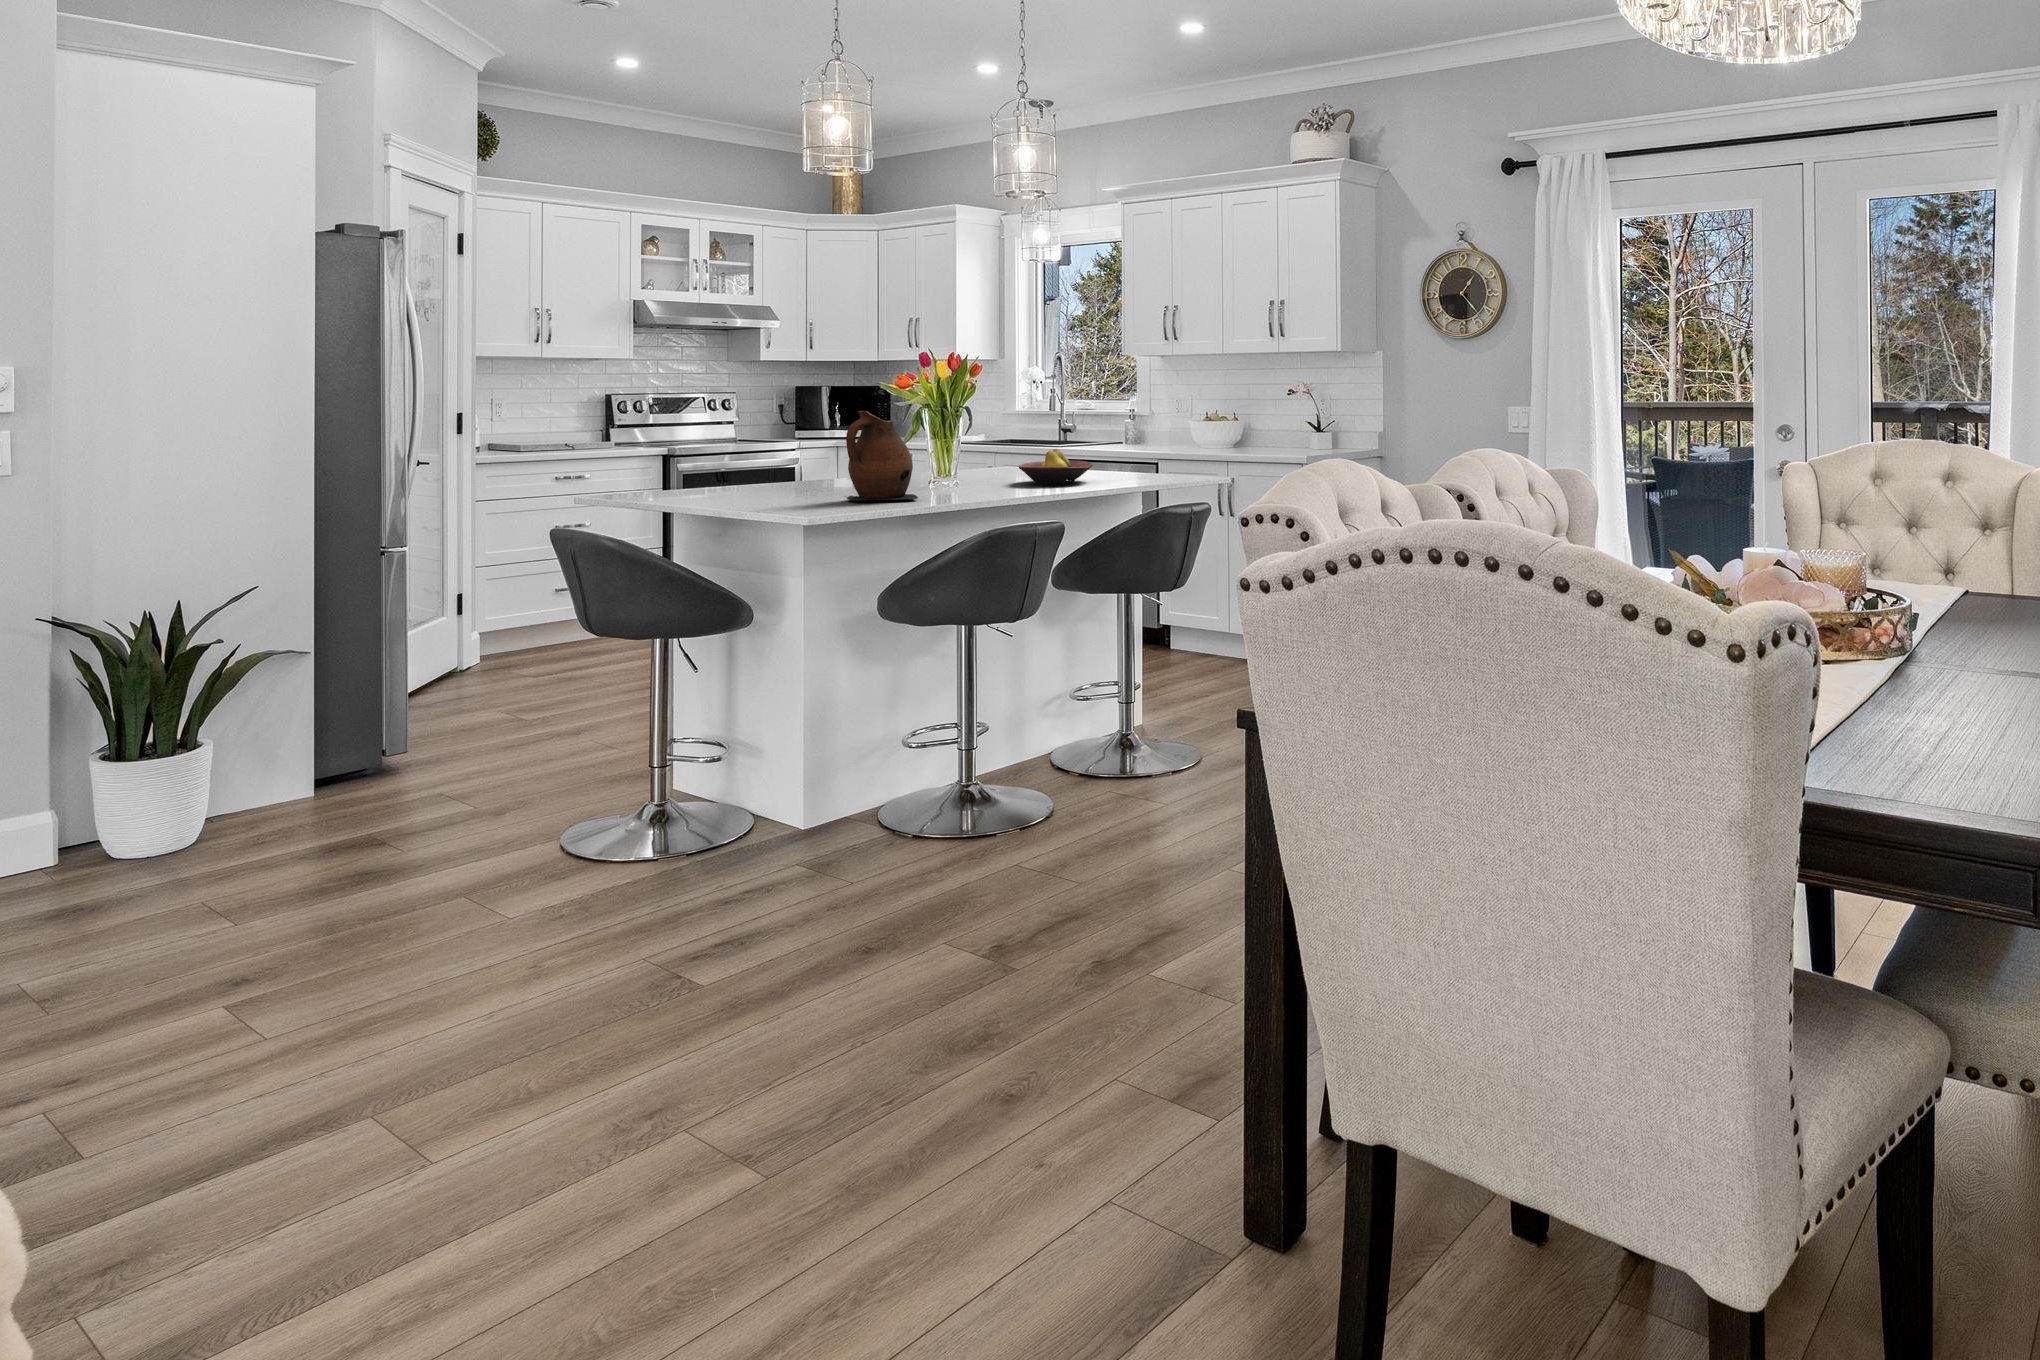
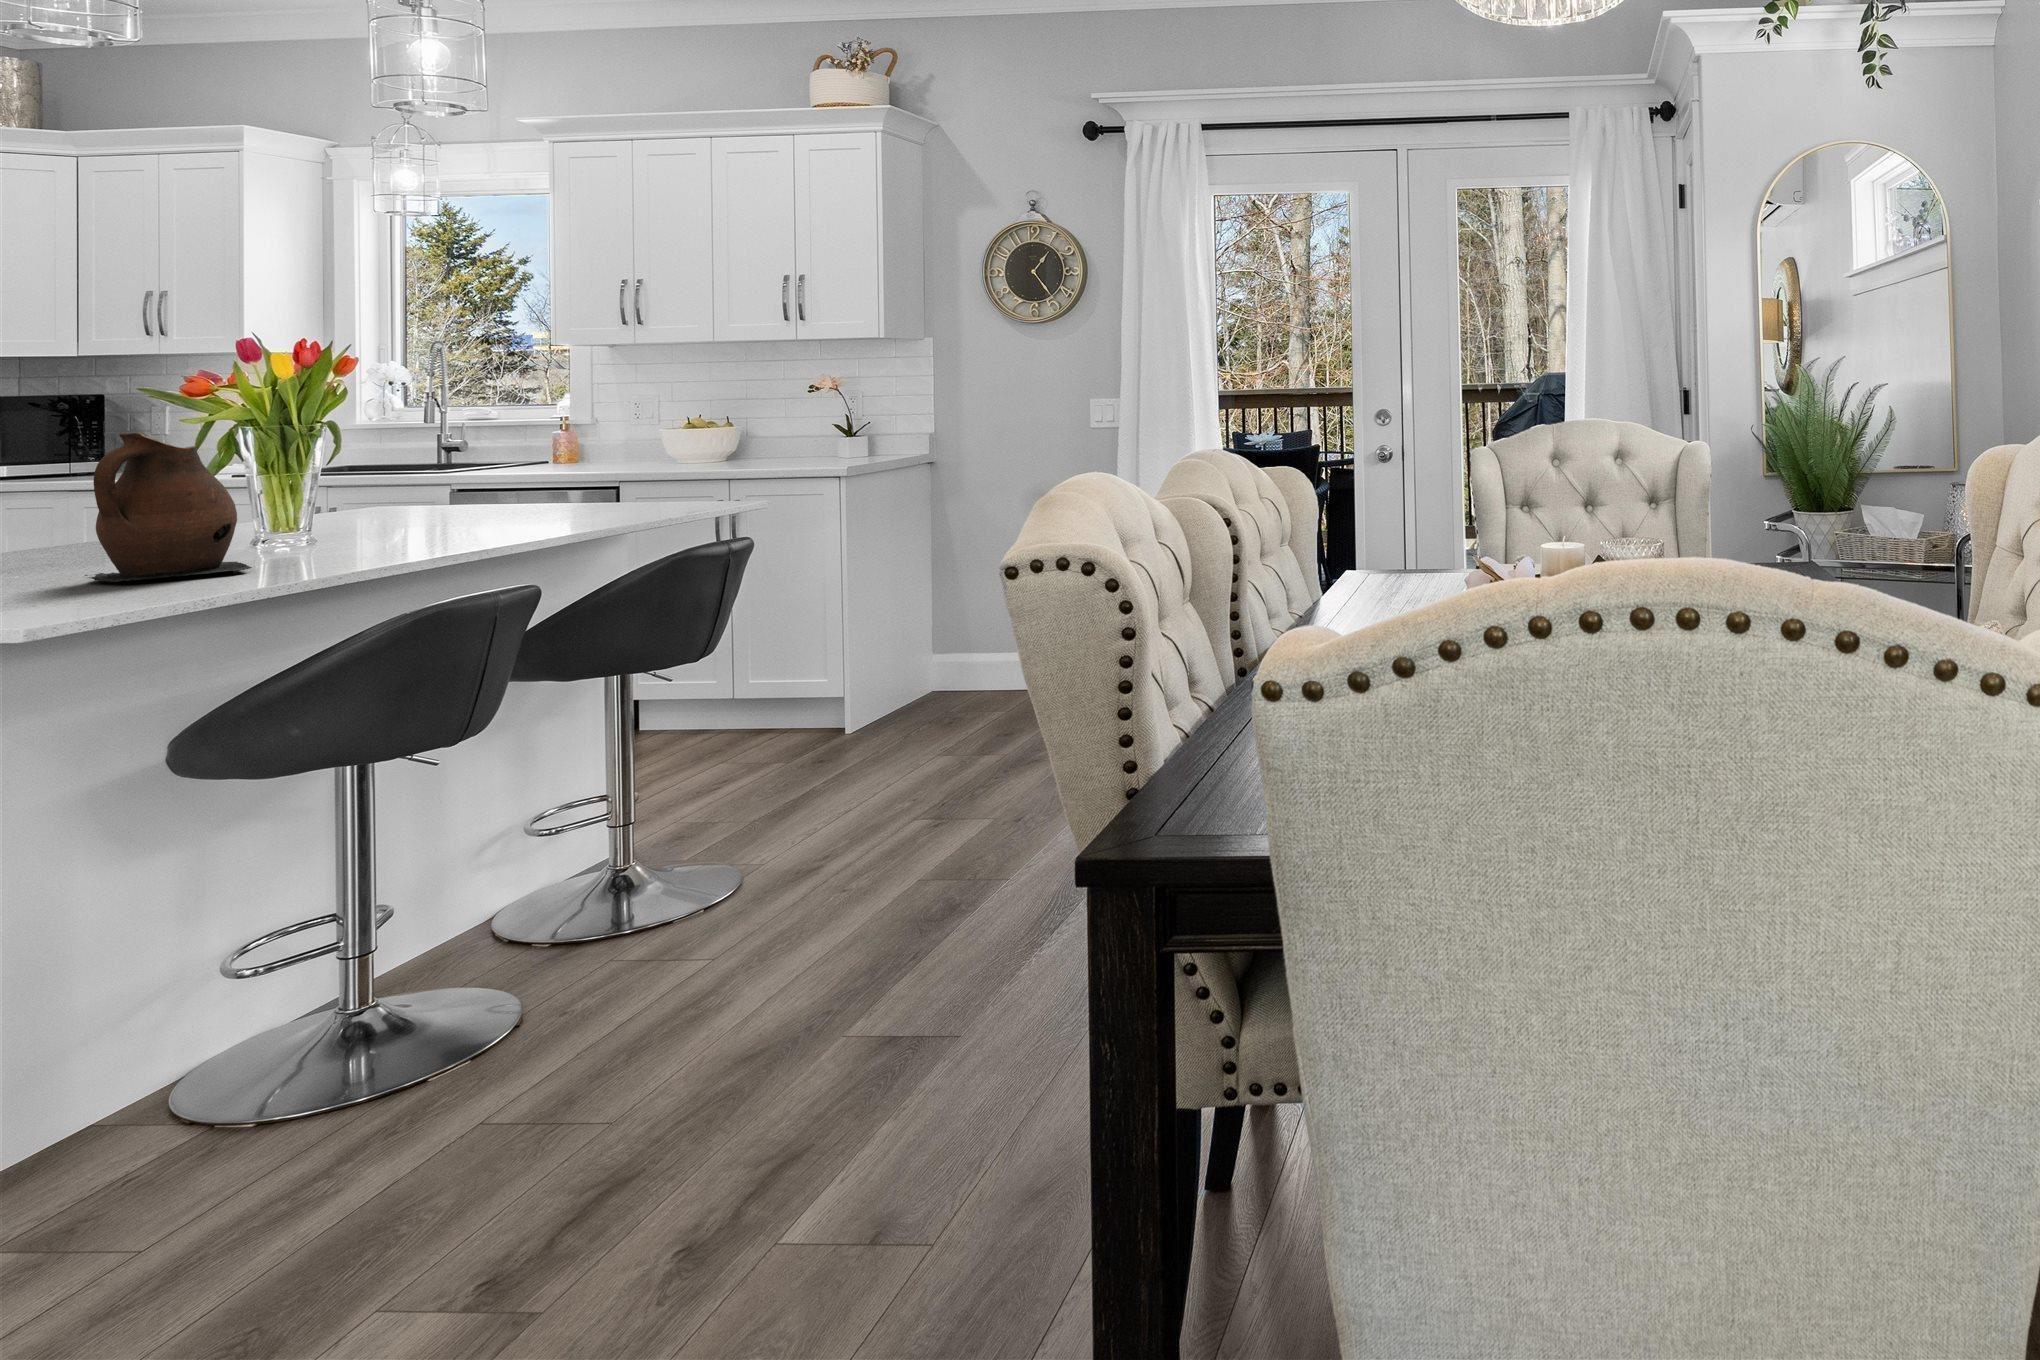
fruit bowl: present [1019,449,1092,486] -> none [424,476,552,530]

